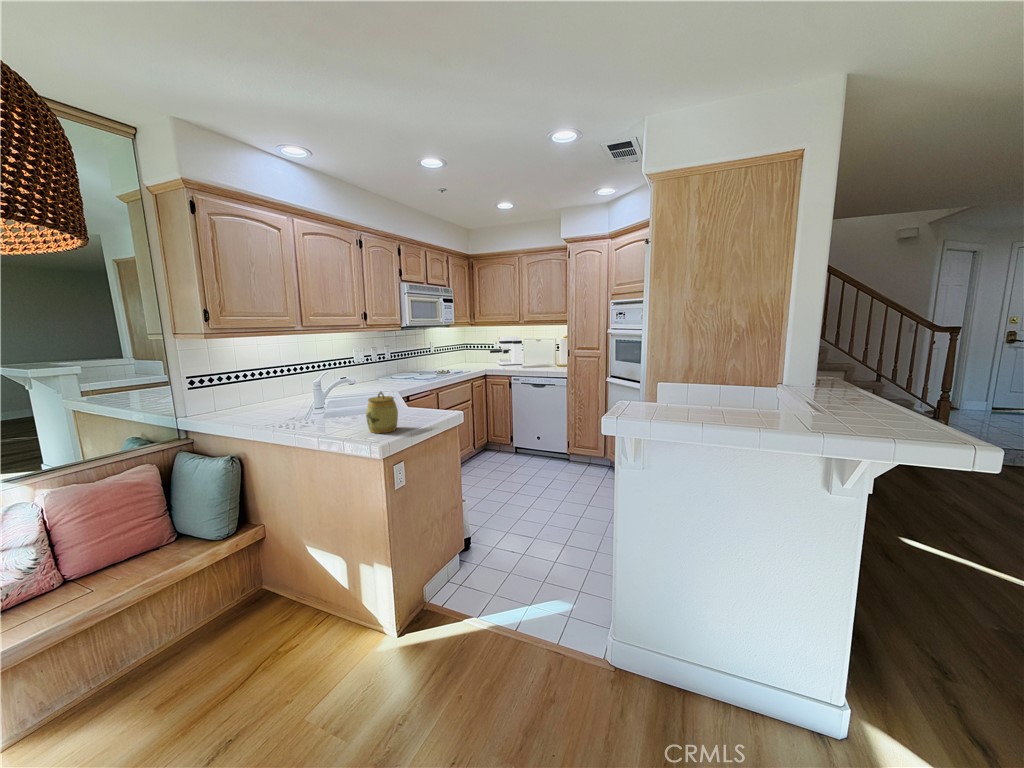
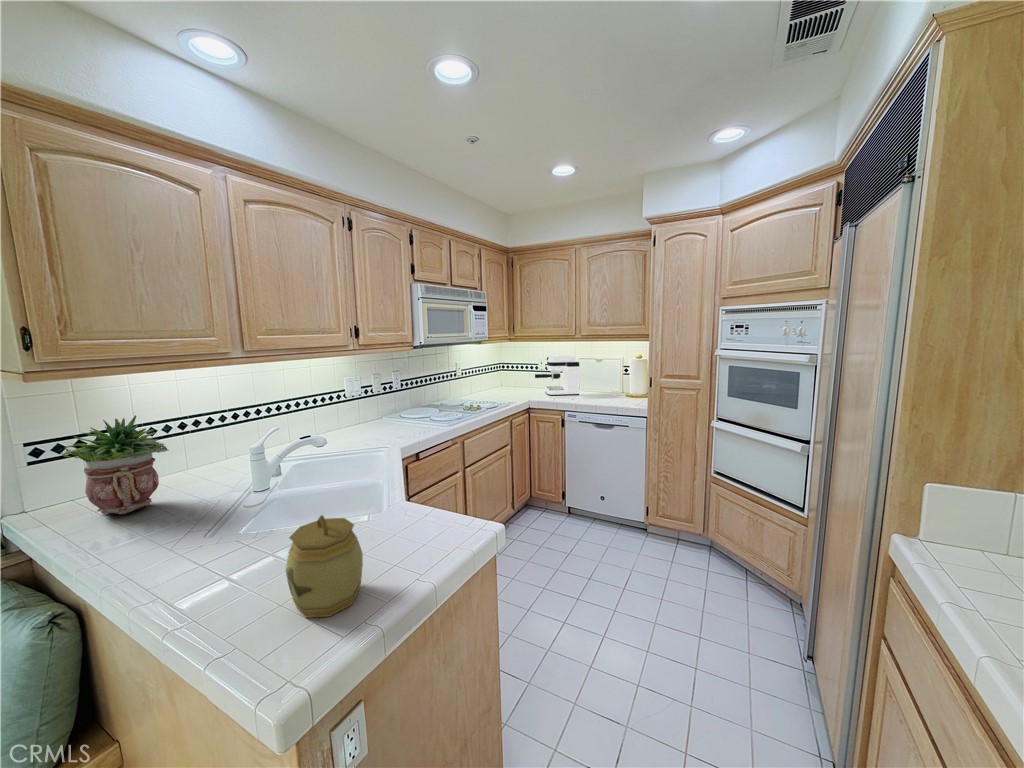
potted plant: none [216,360,271,416] -> present [61,415,168,514]

